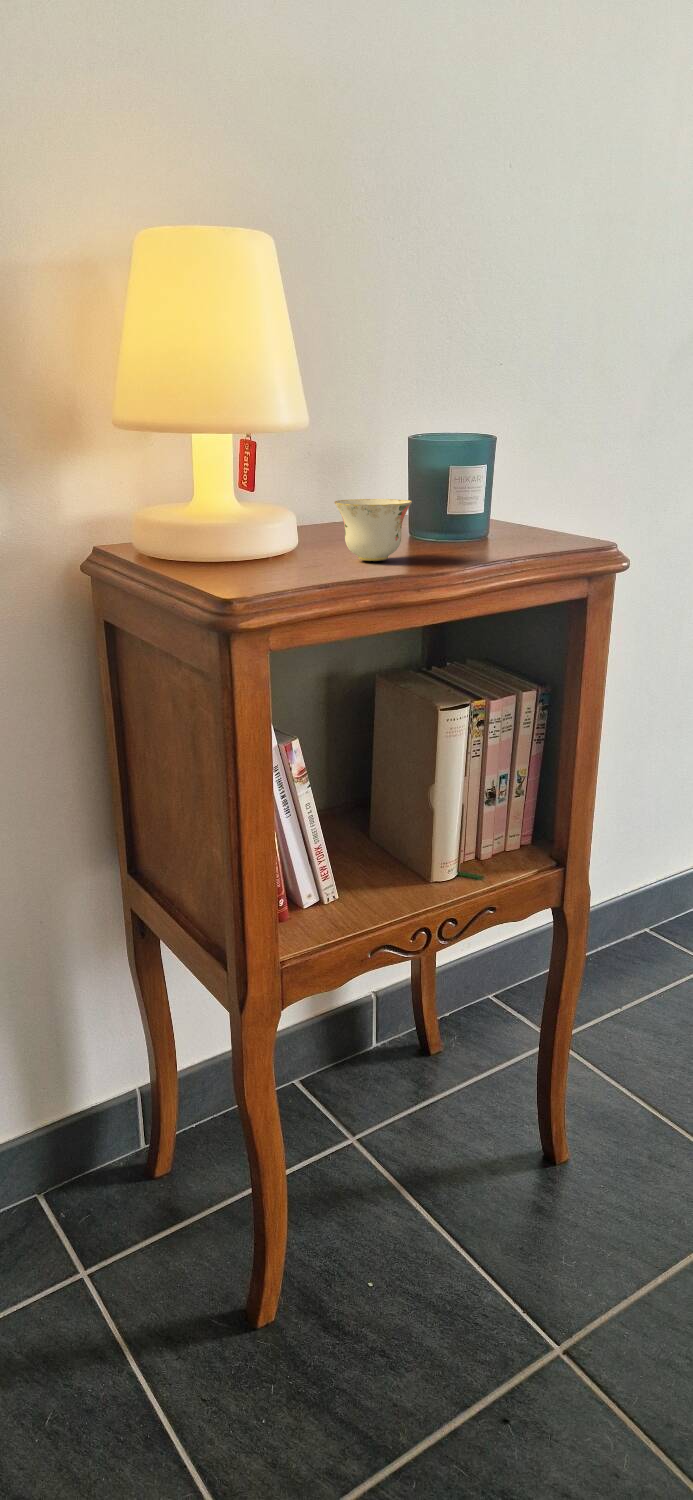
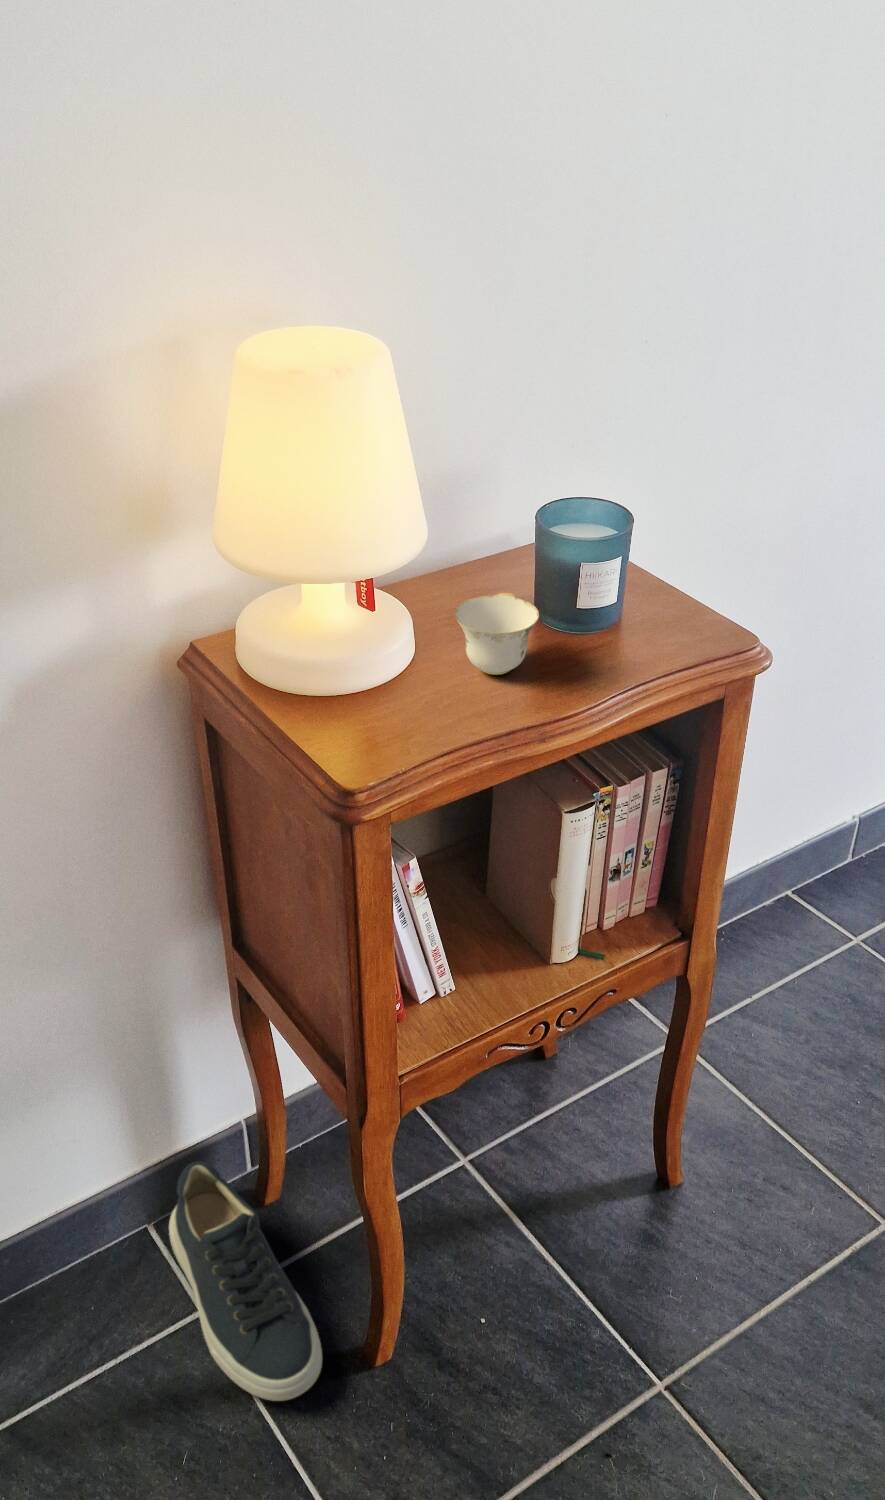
shoe: none [54,1117,198,1359] -> present [169,1162,322,1401]

